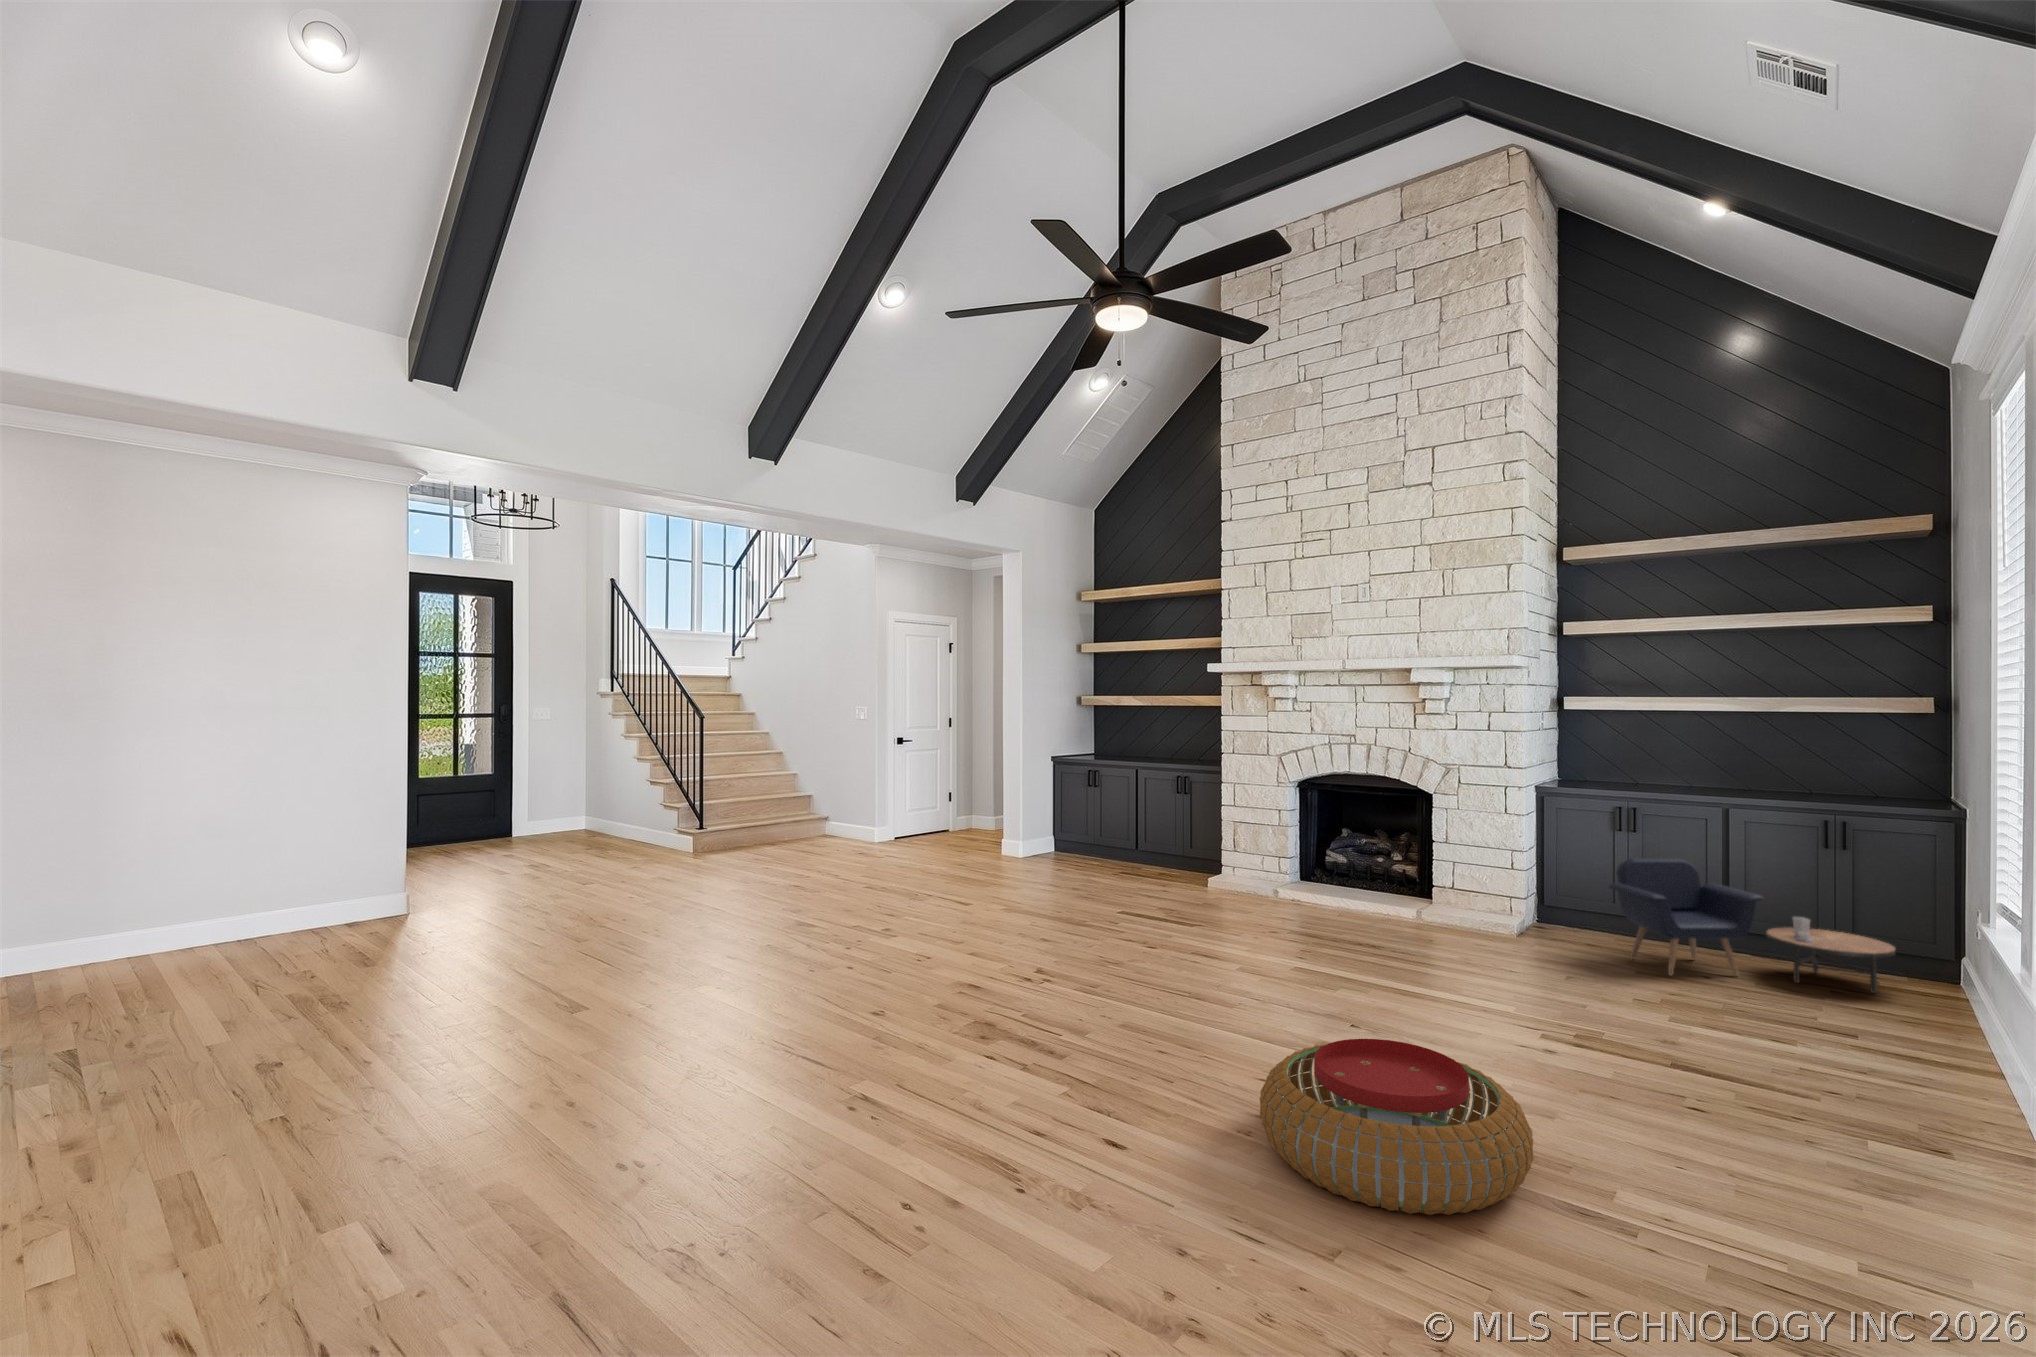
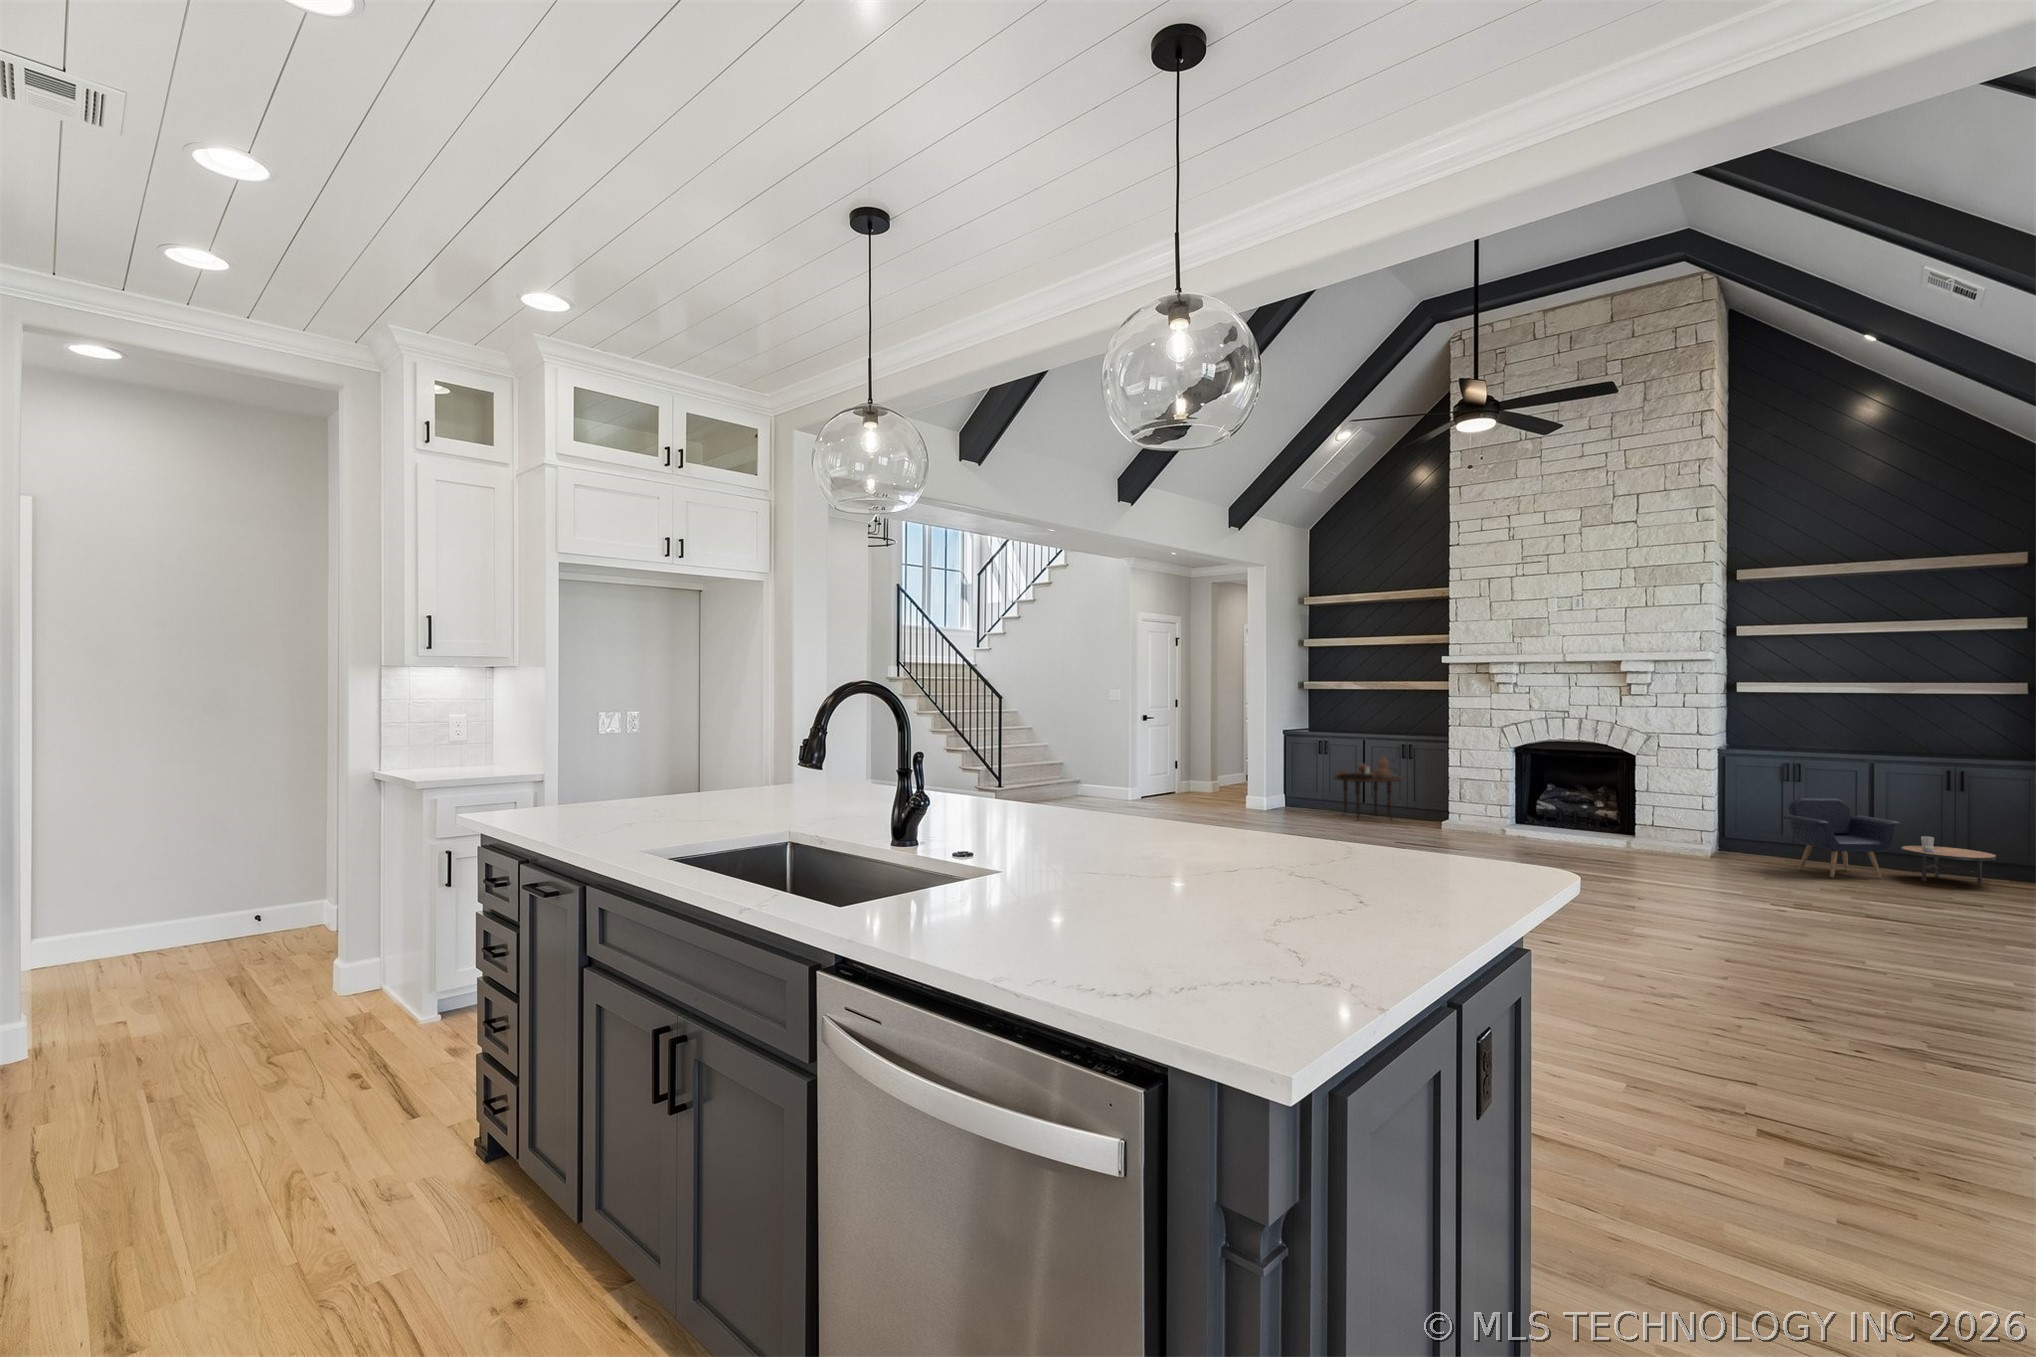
side table: none [1089,788,1176,871] -> present [1333,756,1402,820]
pouf: present [1260,1039,1534,1215] -> none [1610,885,1787,963]

